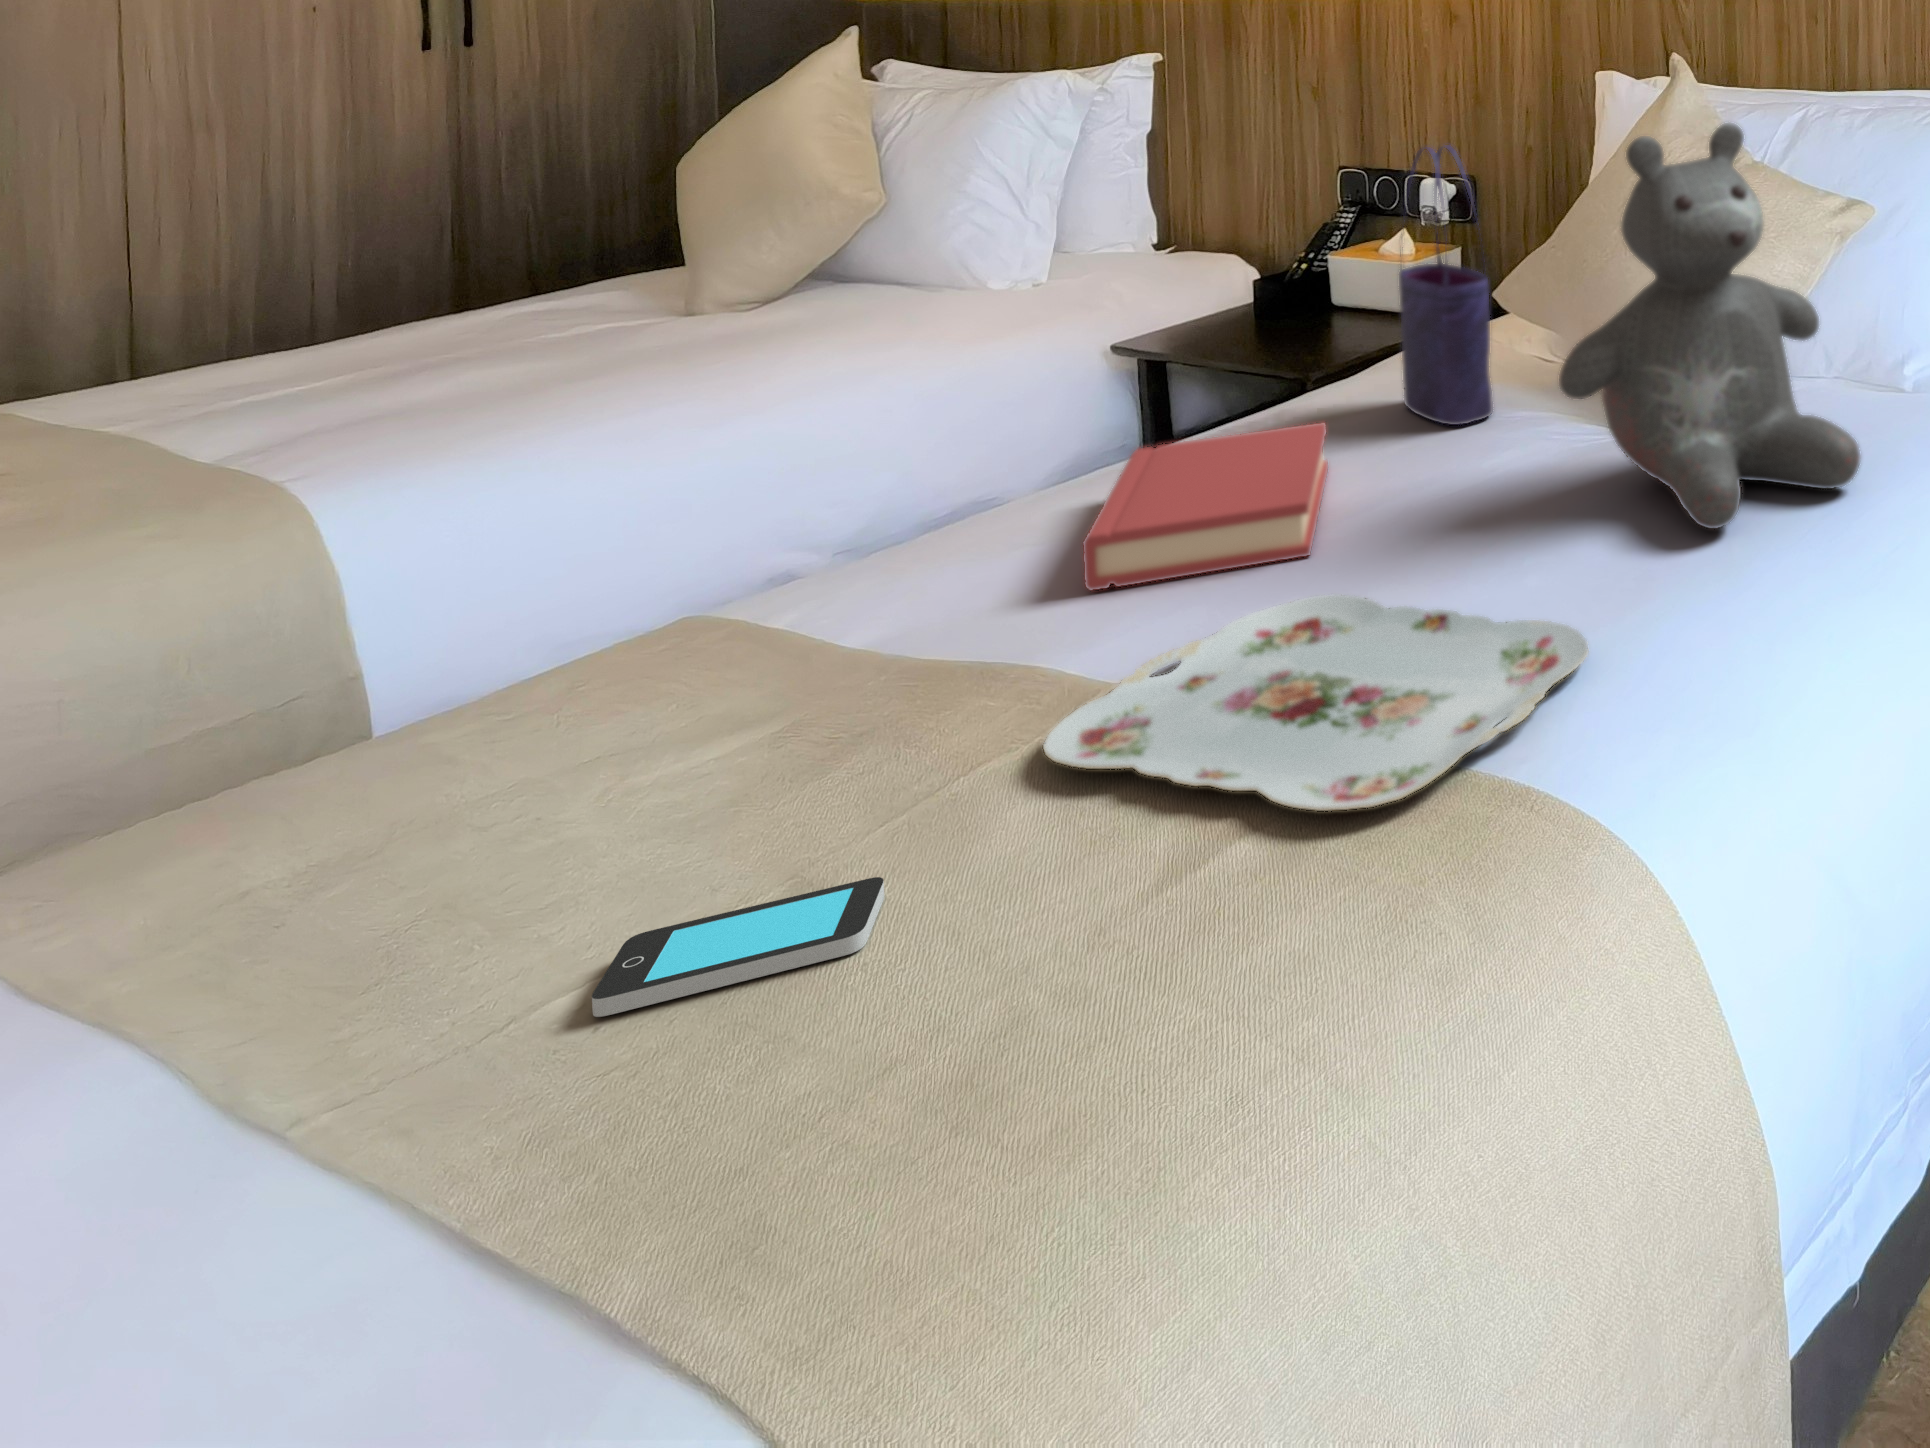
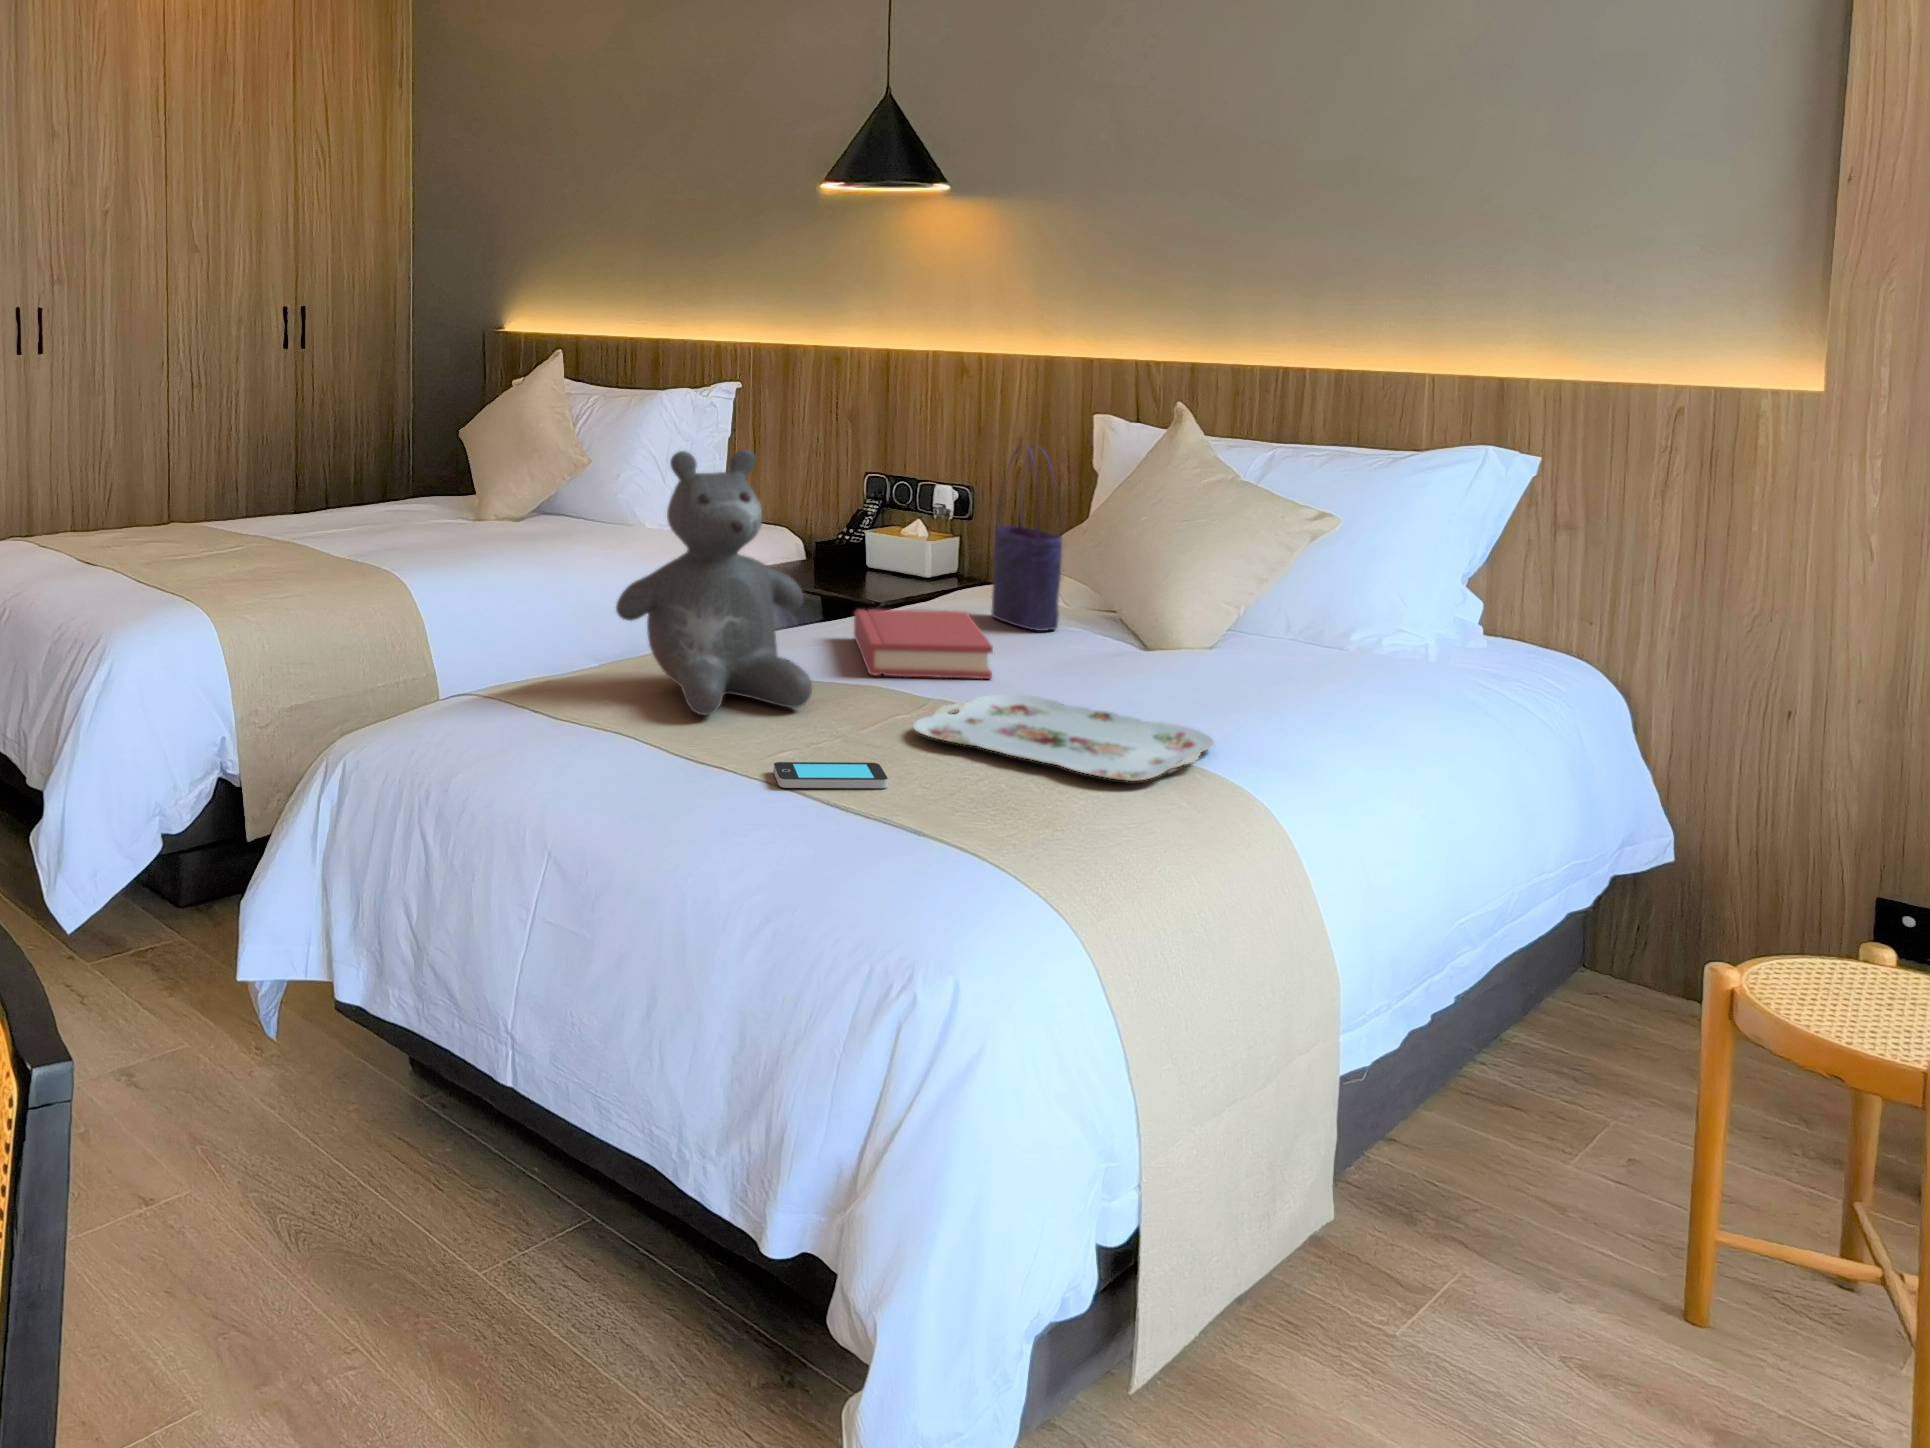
teddy bear: present [1559,123,1860,528] -> present [616,449,812,715]

